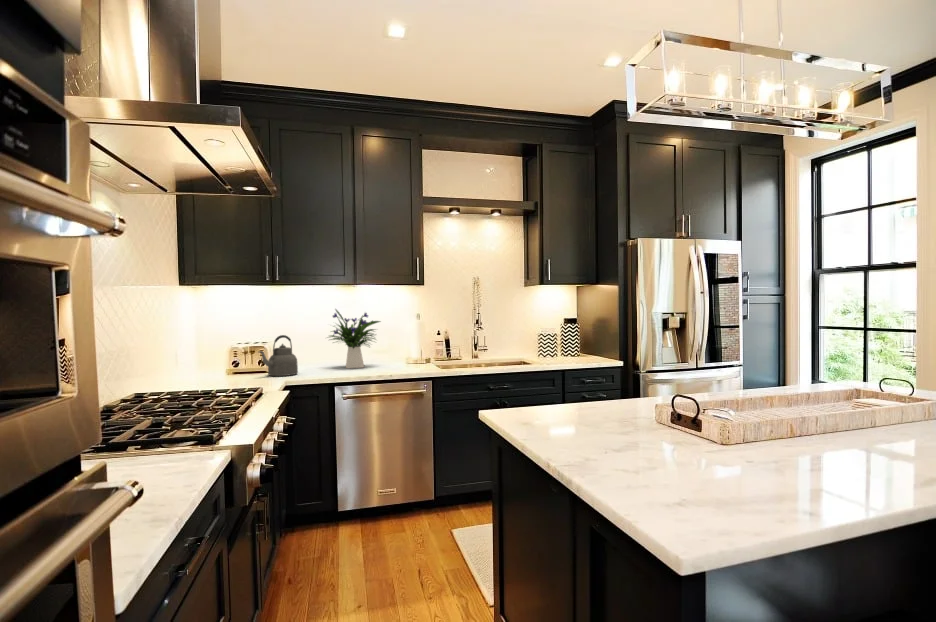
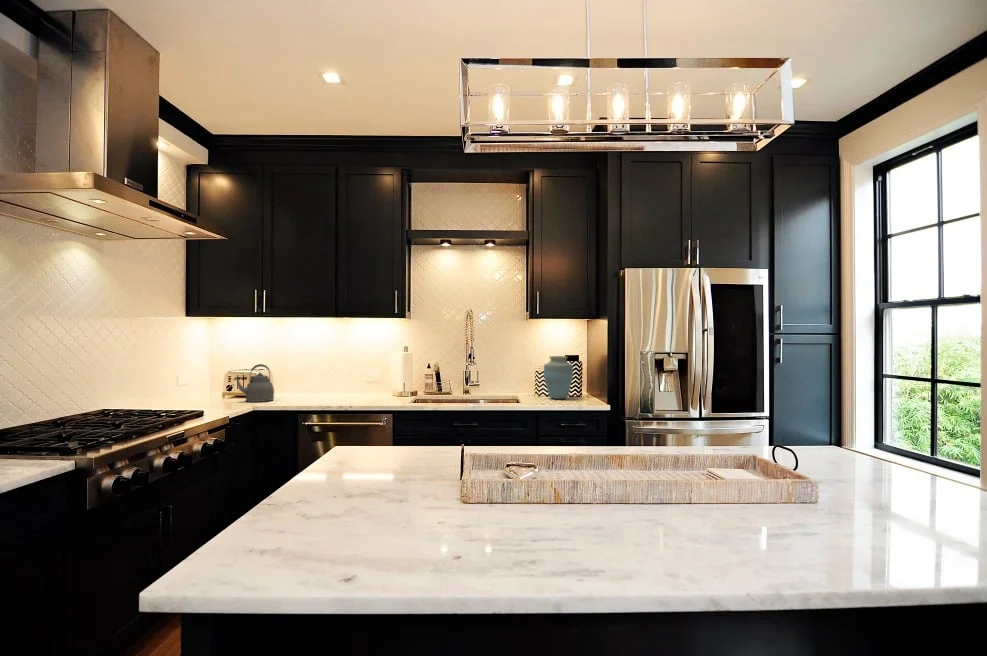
flower arrangement: present [330,310,380,368] -> none [309,340,365,398]
vase: none [550,319,578,359] -> present [544,356,573,399]

